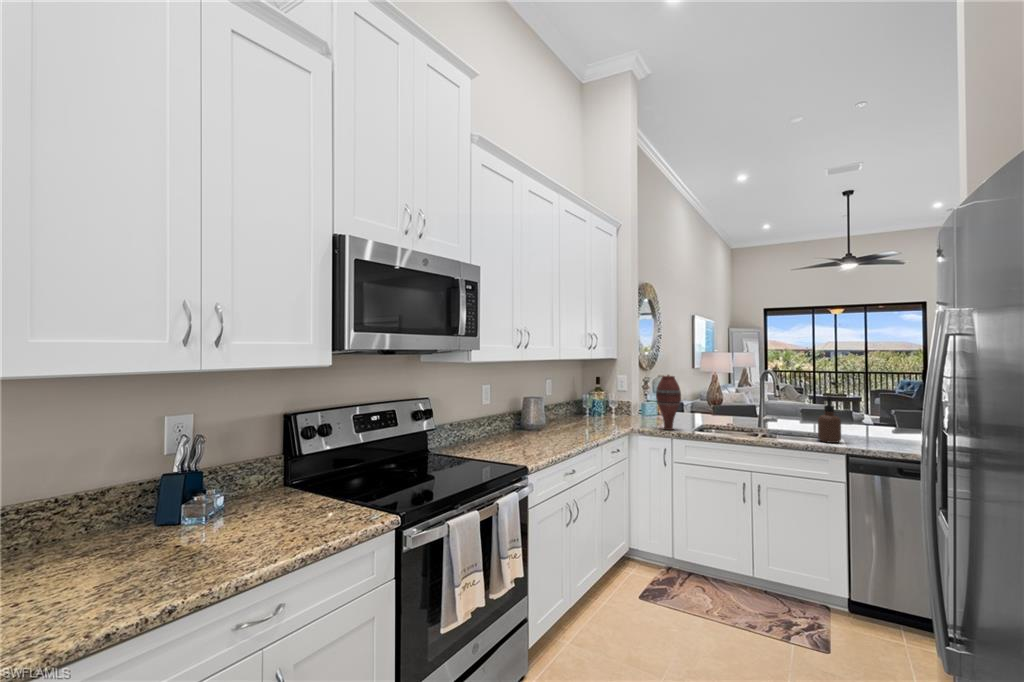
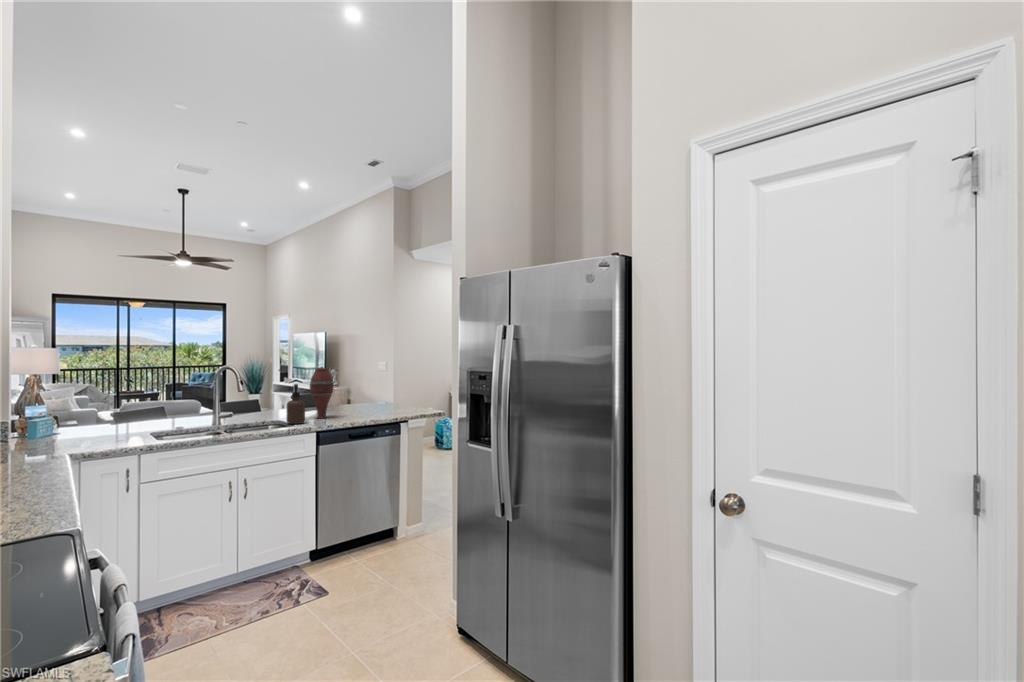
vase: present [656,375,681,430] -> present [310,367,334,418]

